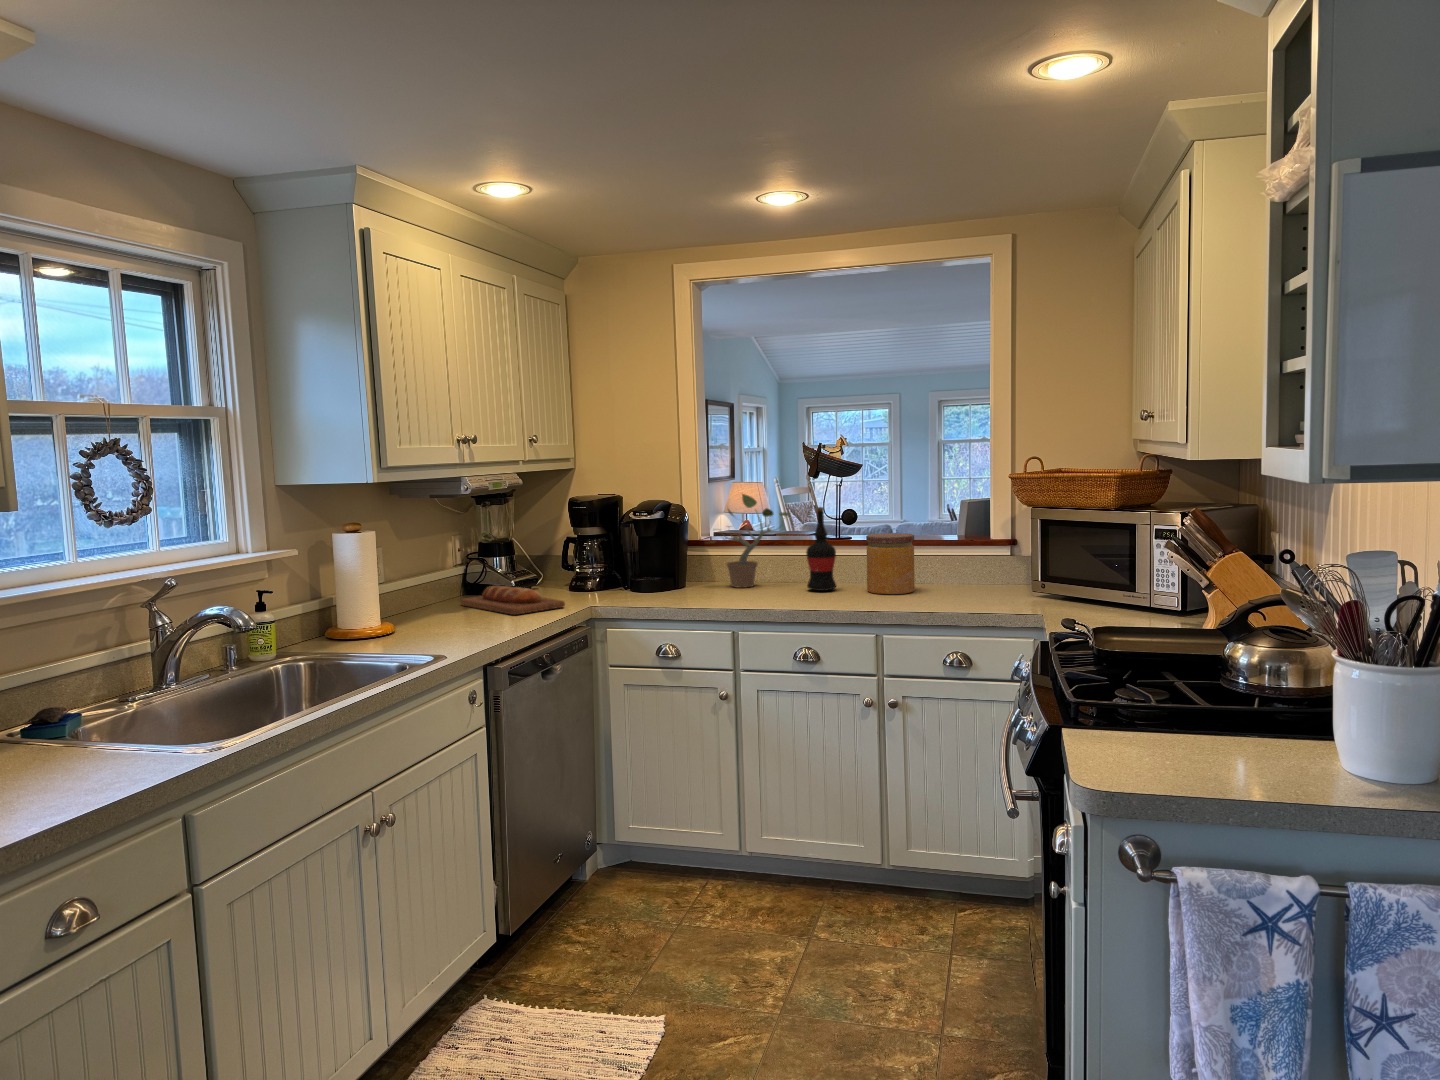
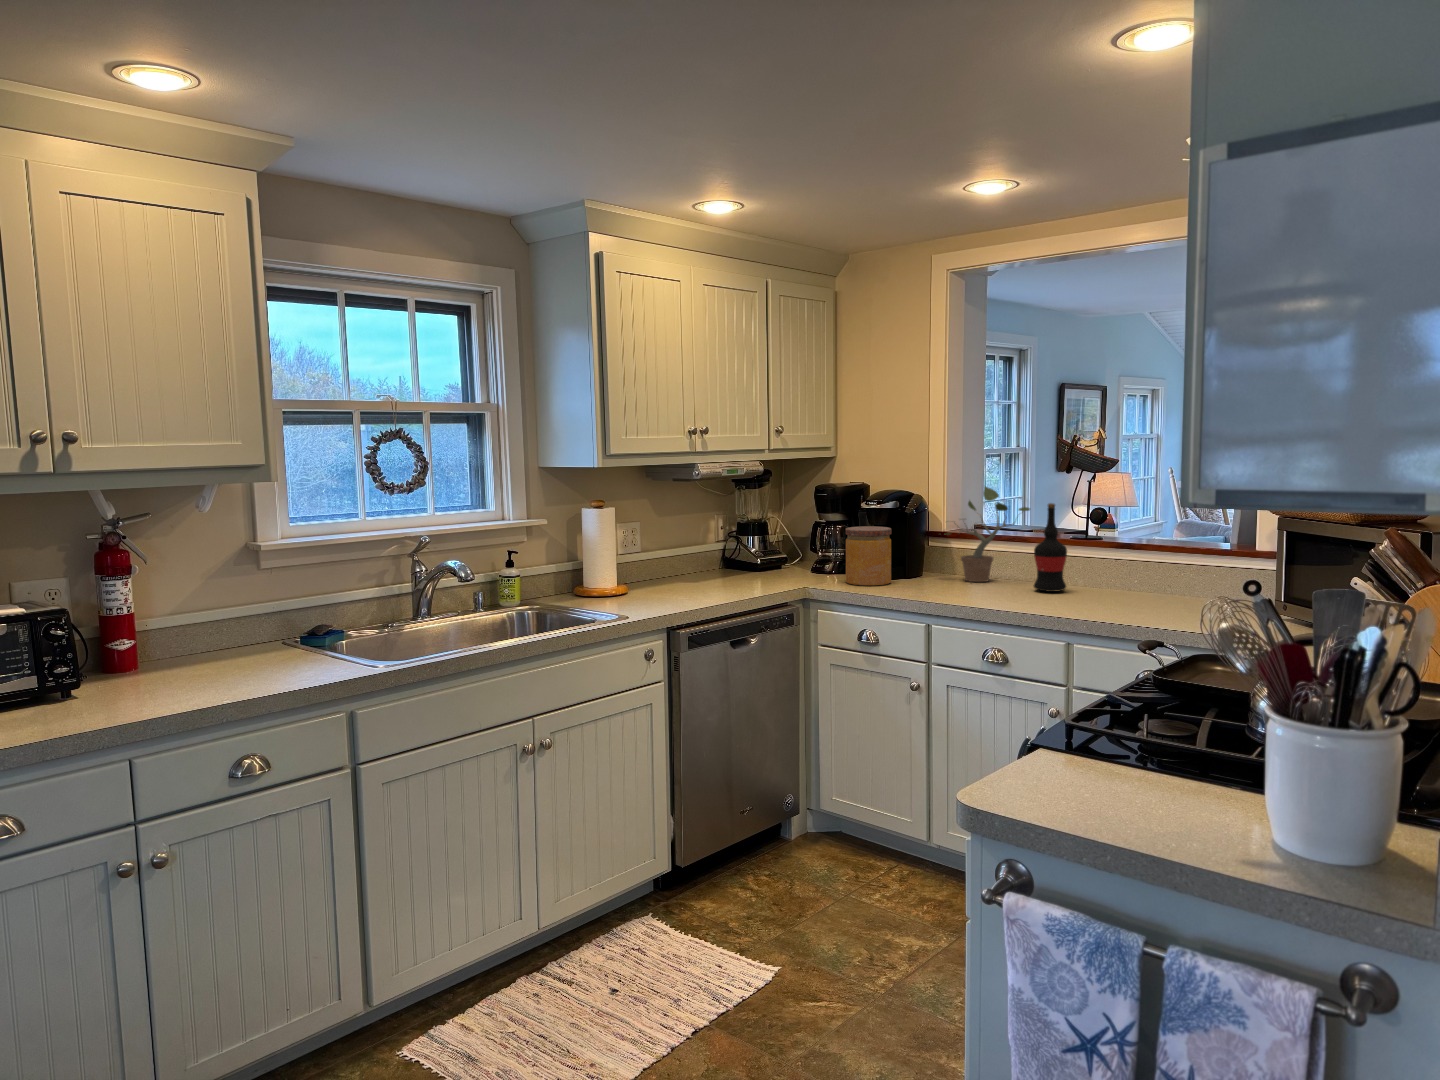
jar: present [866,533,915,594] -> present [846,526,892,586]
bread loaf: present [461,586,565,615] -> none [704,562,783,589]

